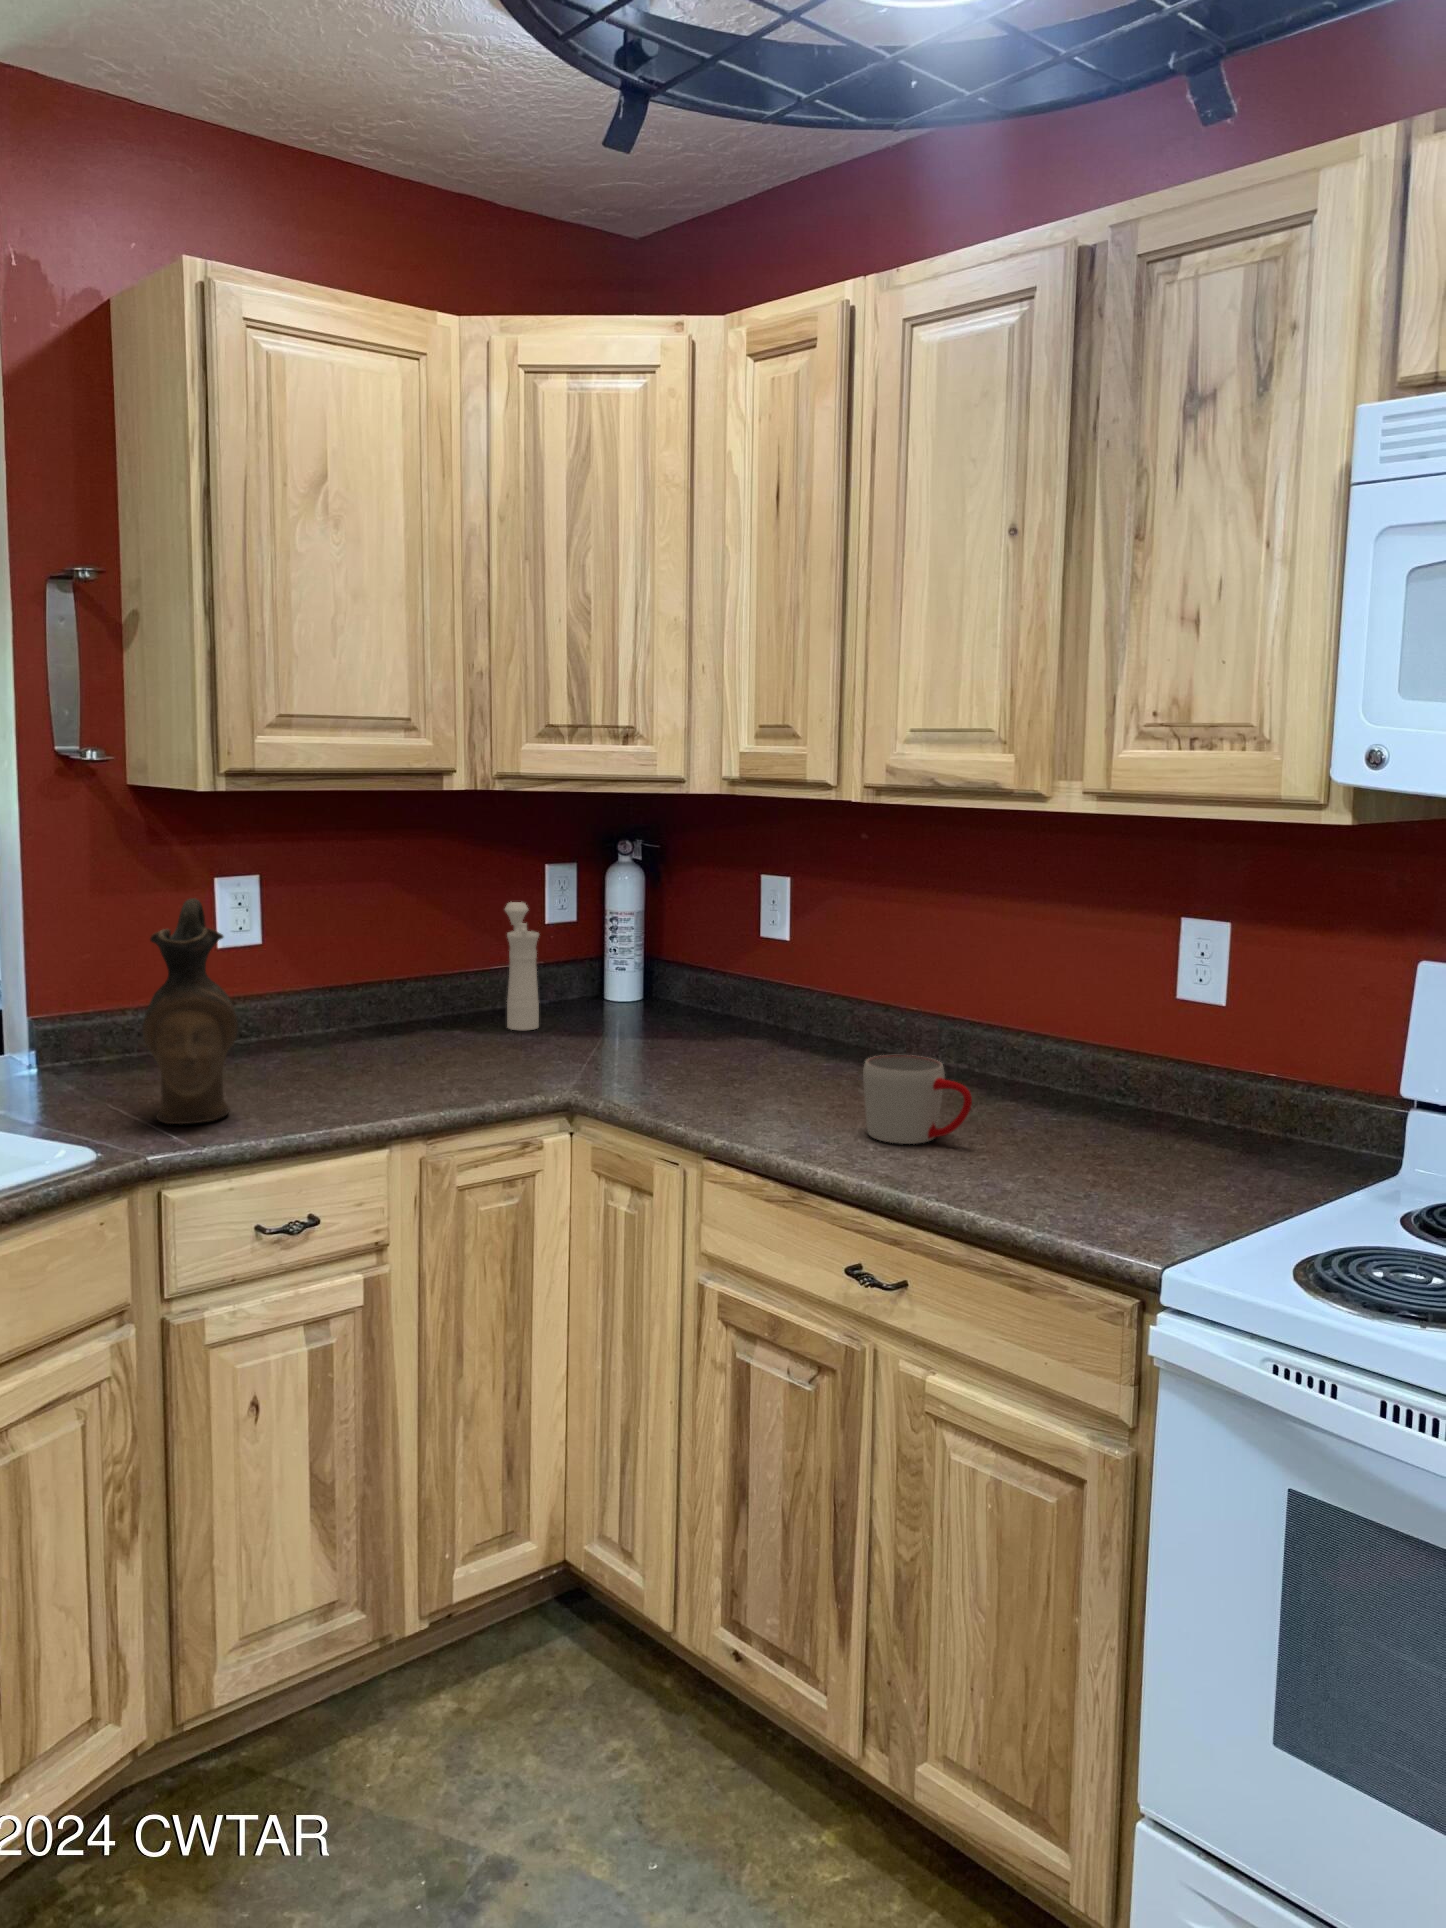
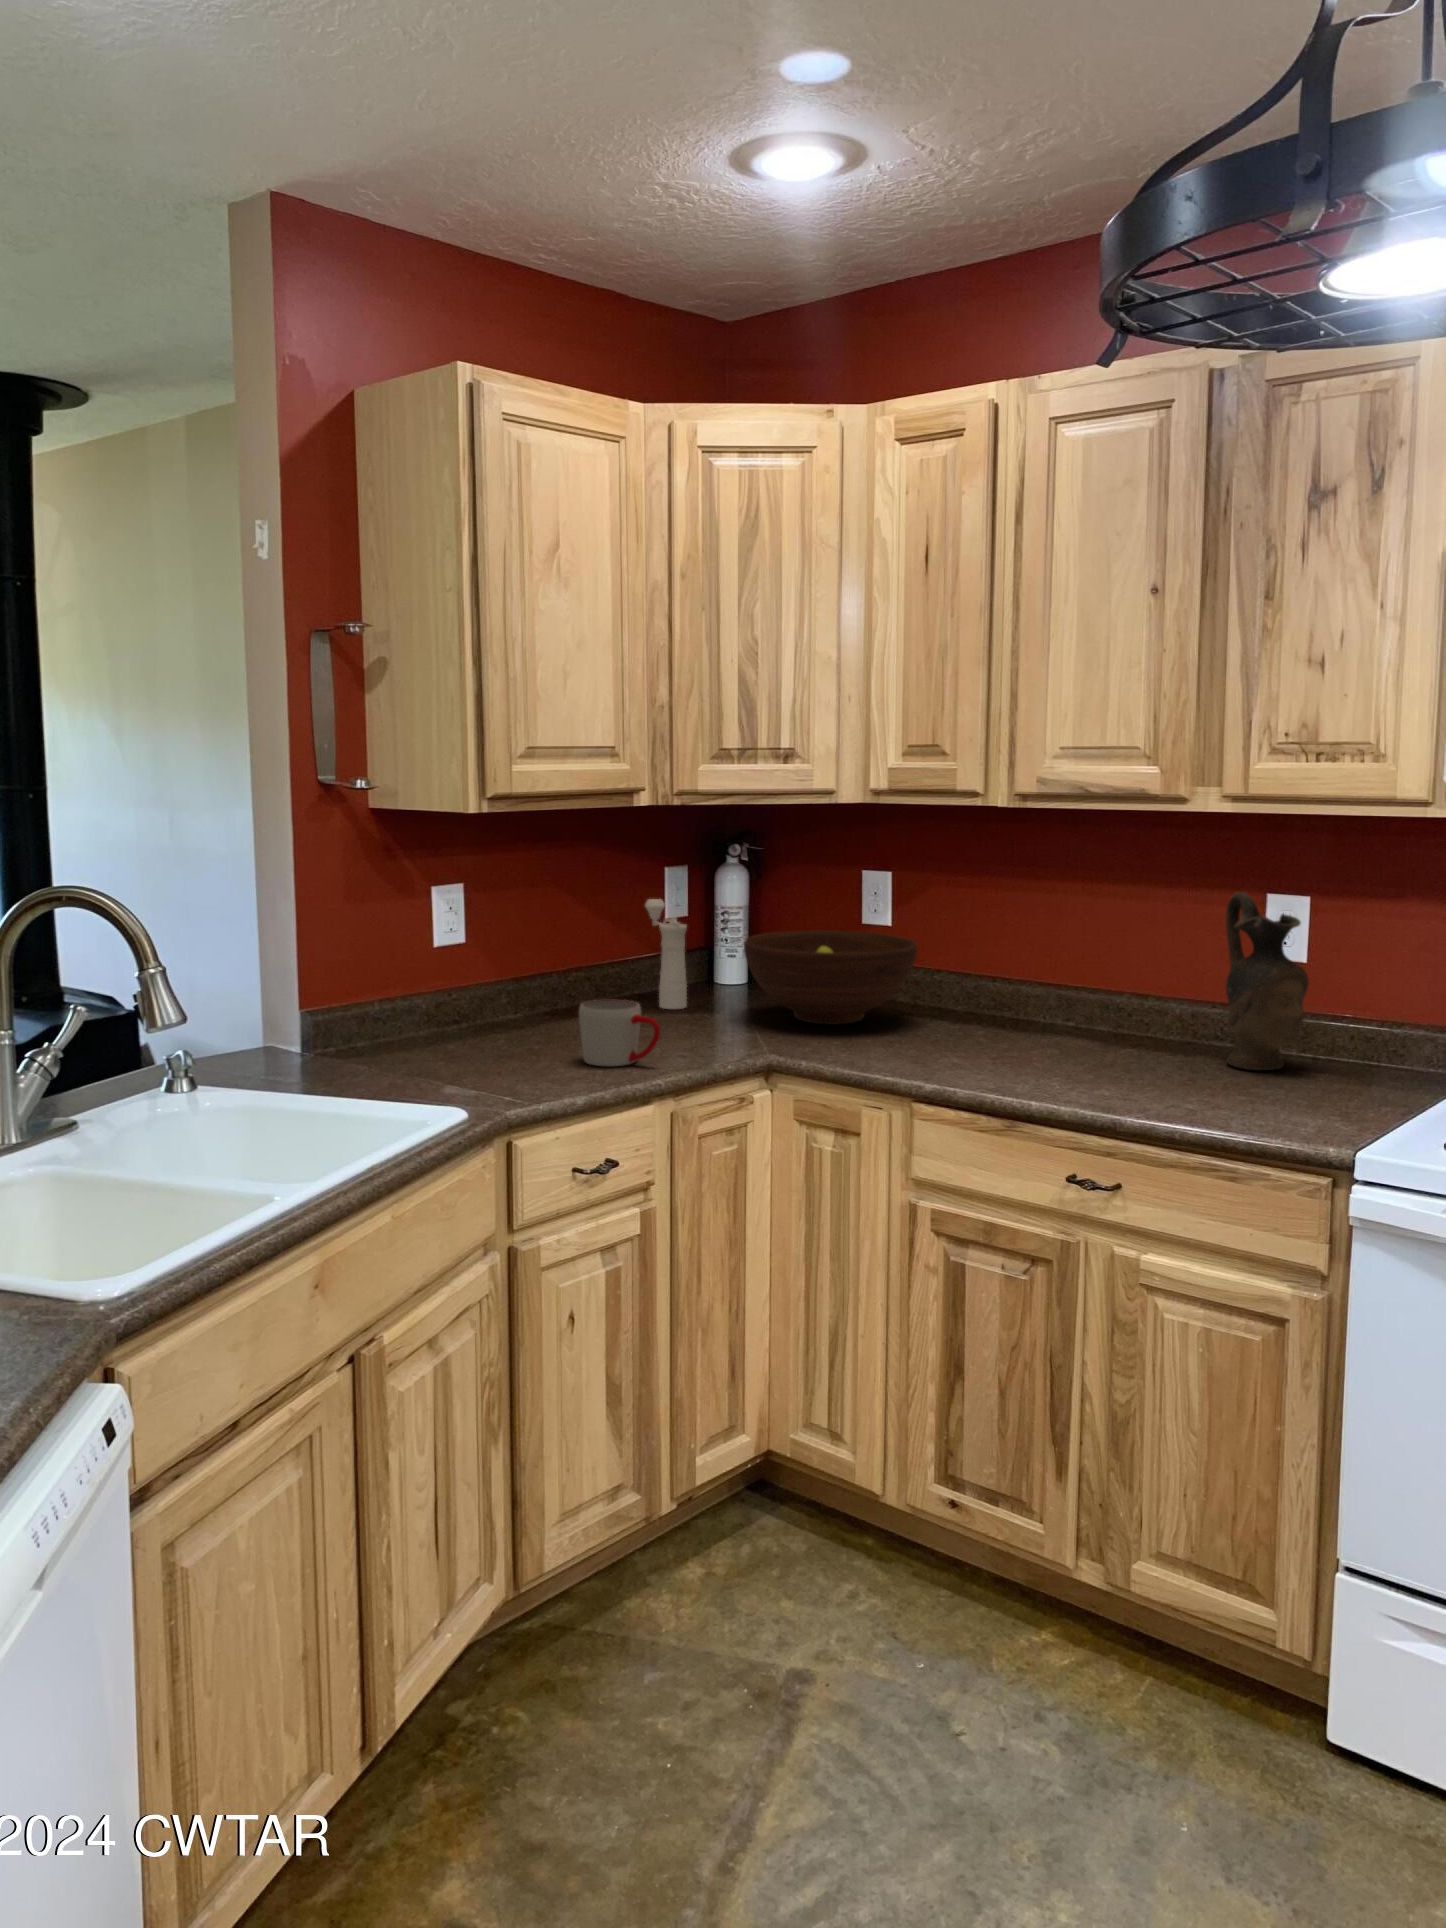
ceramic pitcher: present [143,898,238,1124] -> present [1226,892,1309,1070]
fruit bowl: none [580,944,785,1057] -> present [744,930,917,1024]
mug: present [863,1055,972,1144] -> present [579,1000,660,1066]

